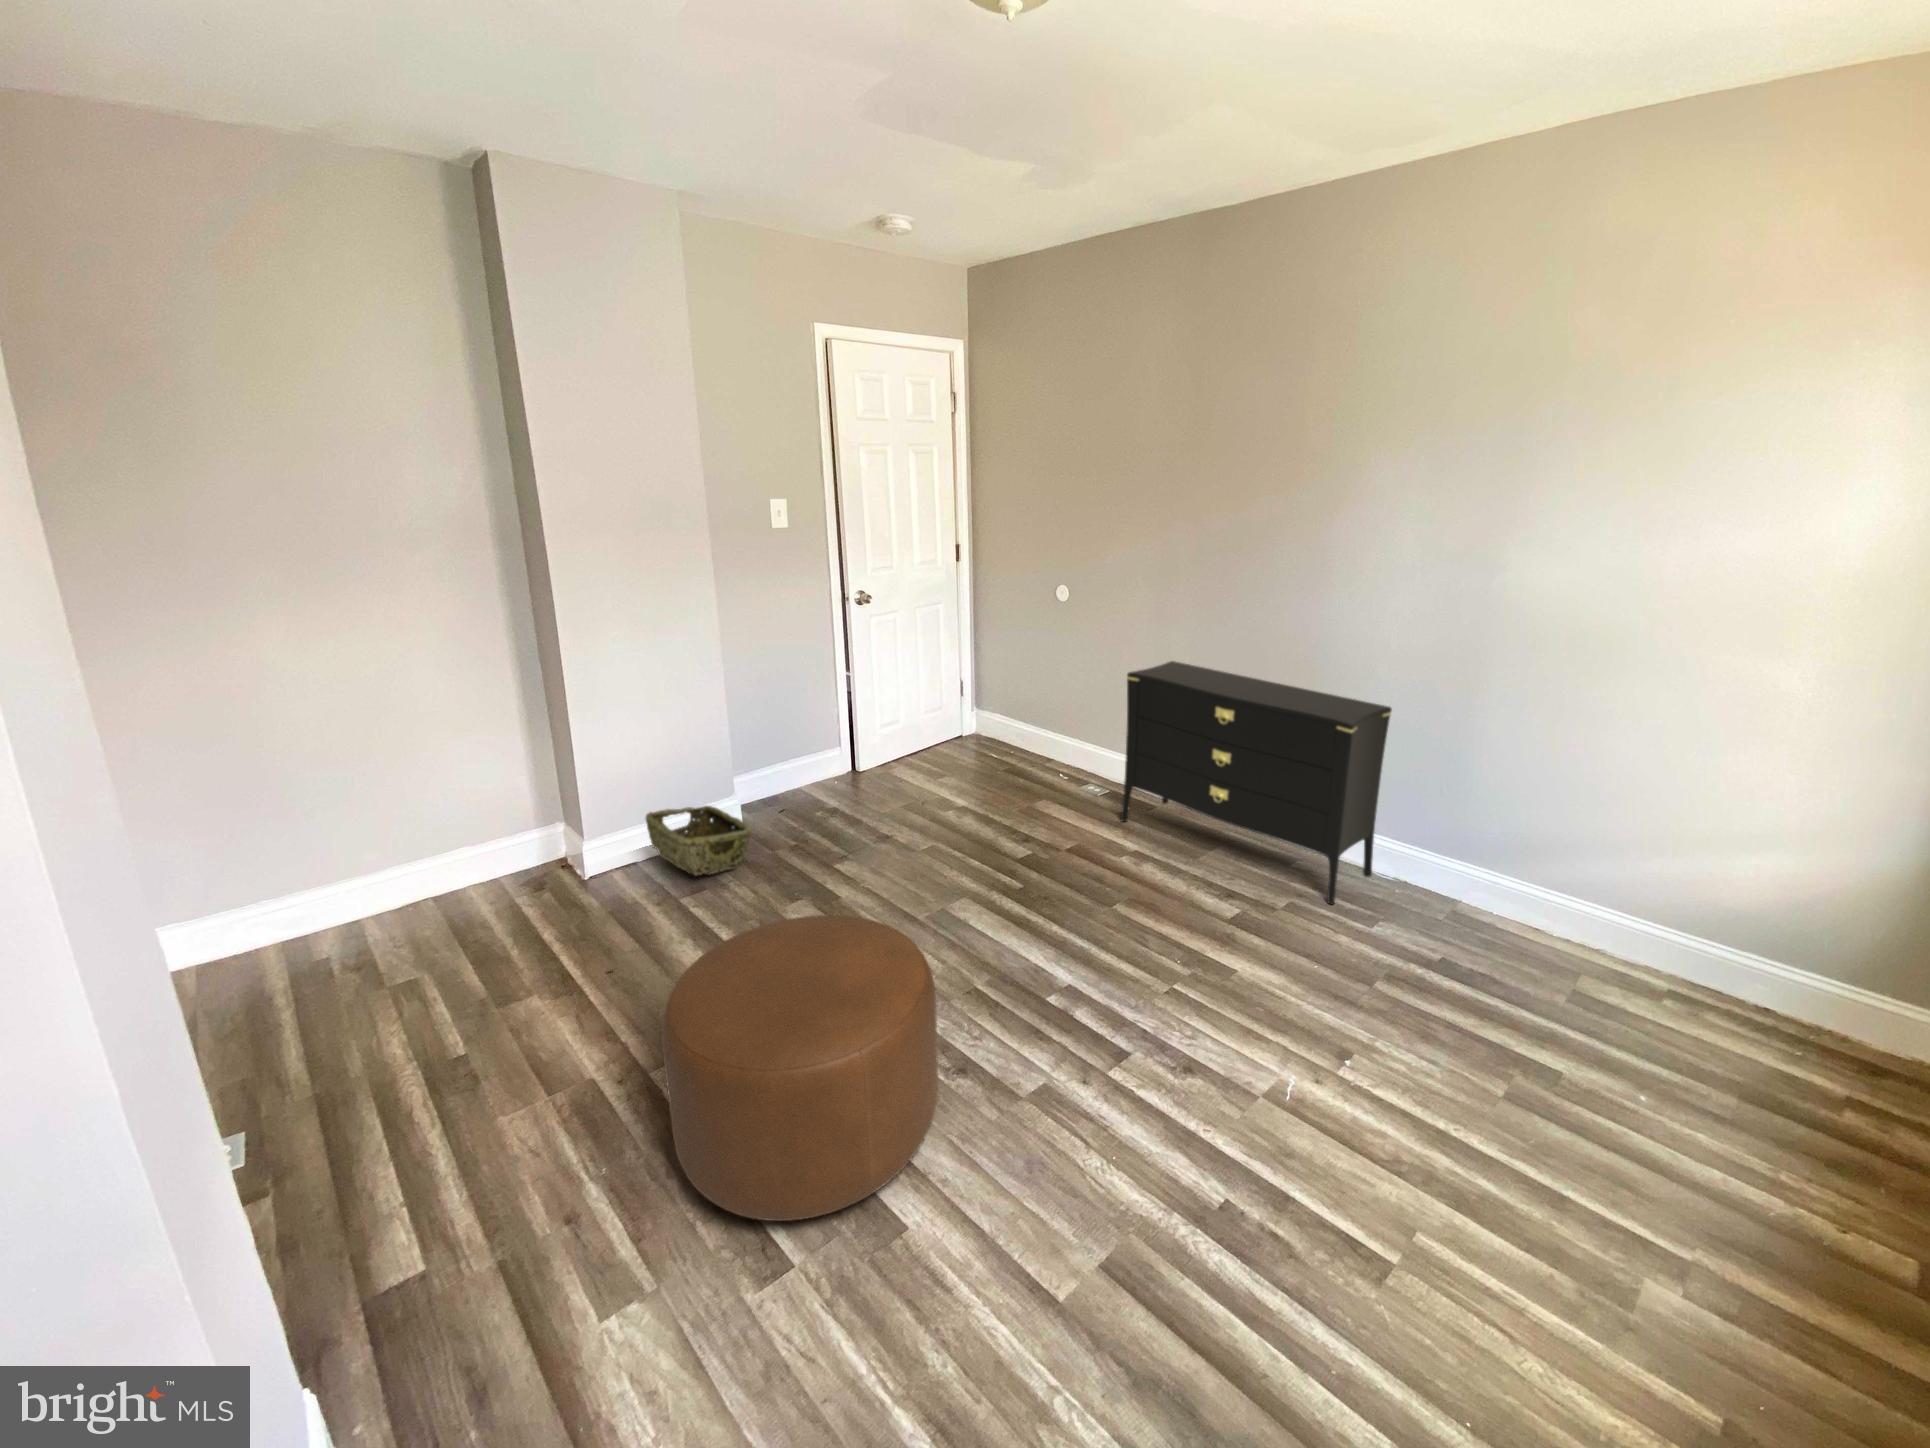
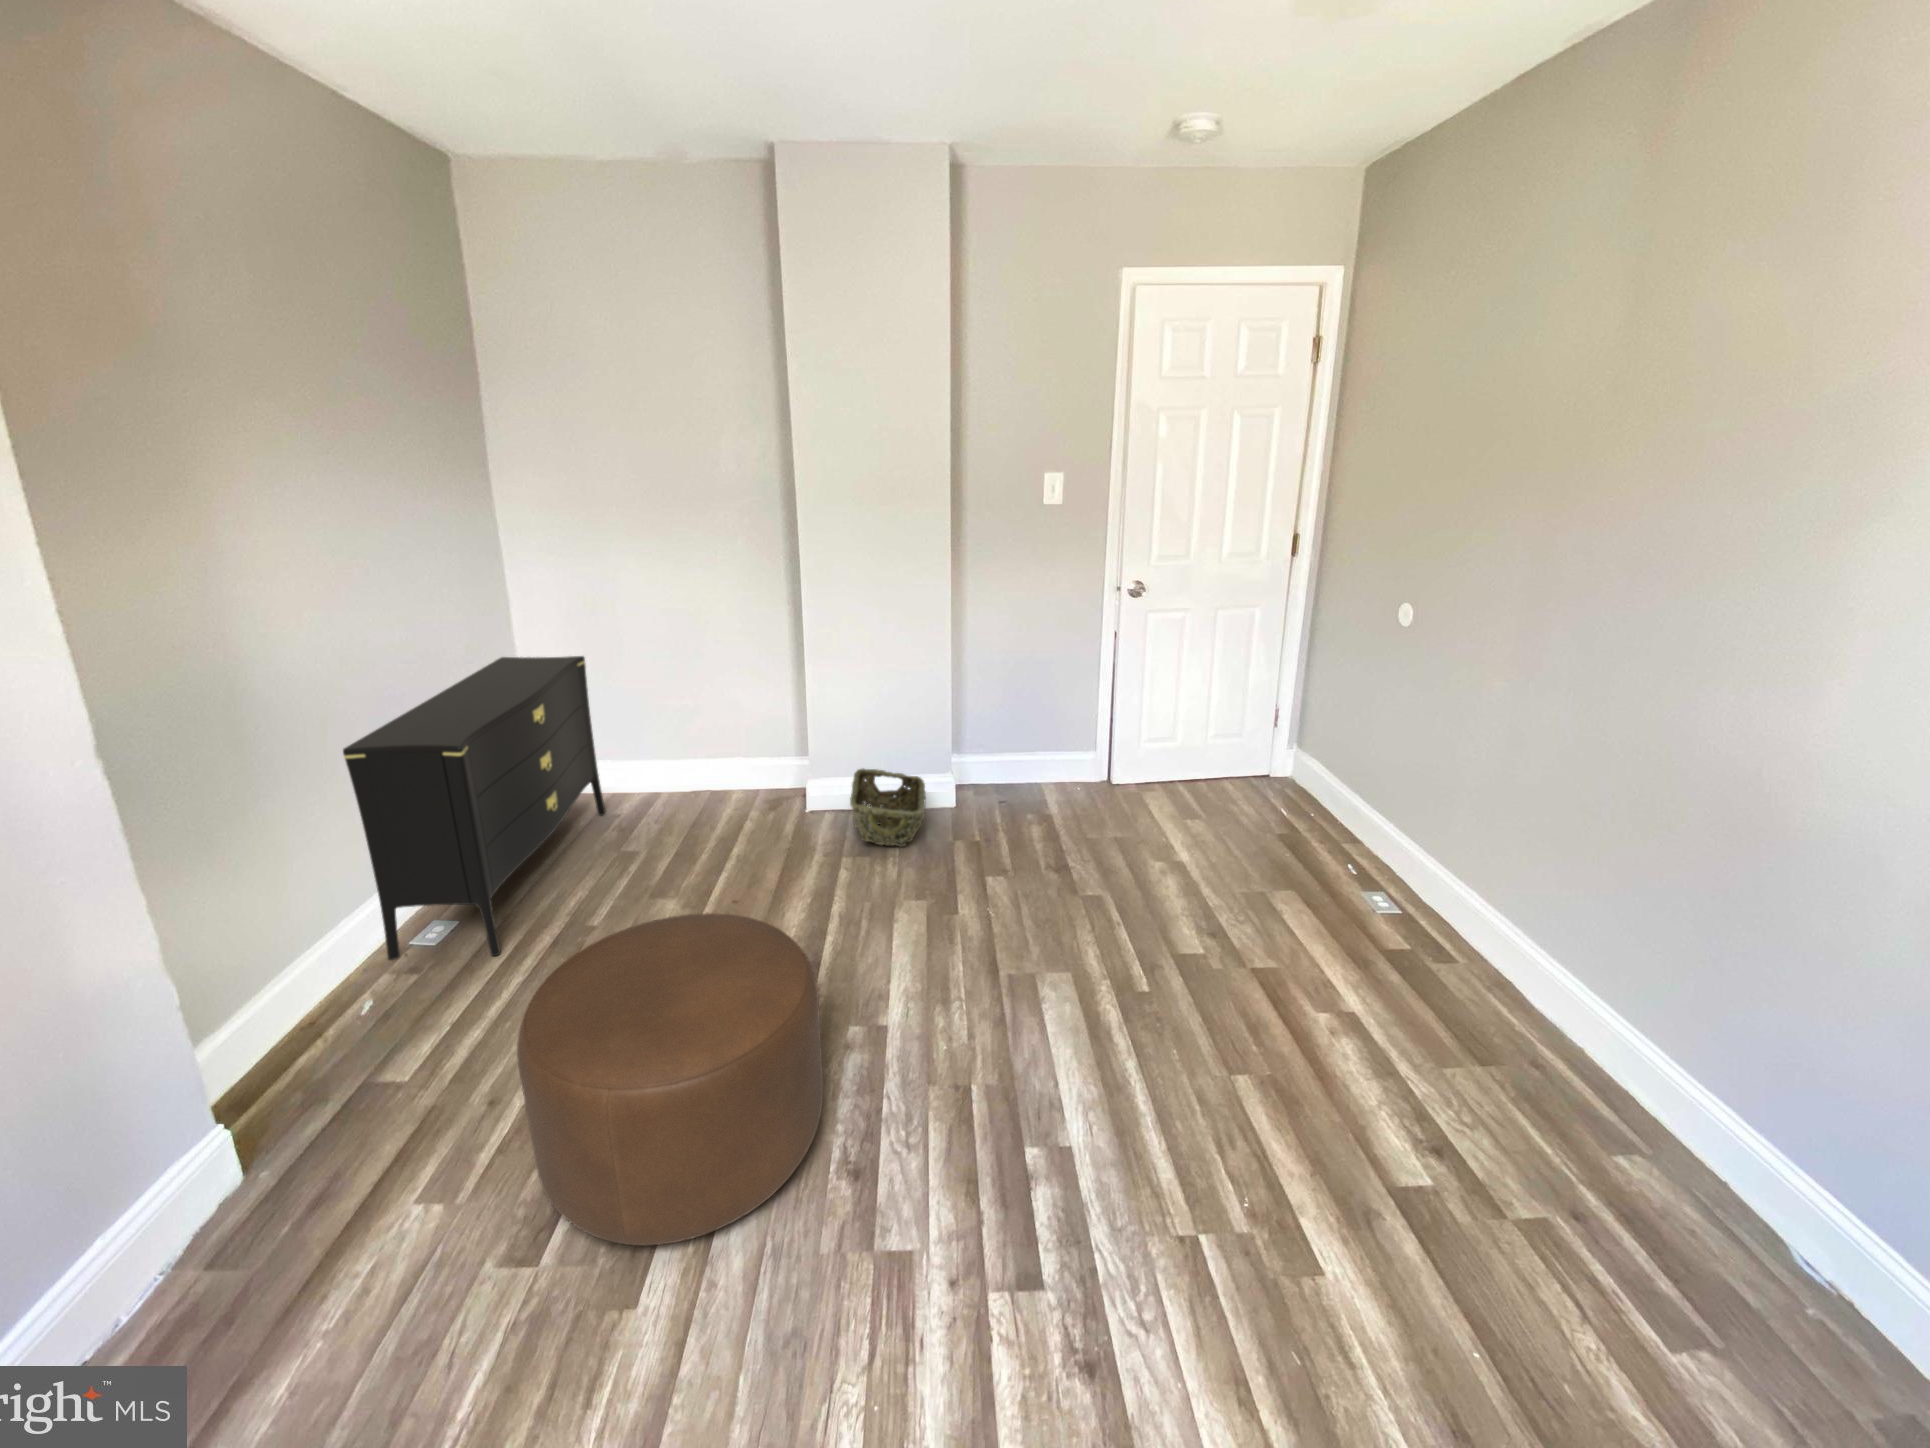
dresser: present [1121,661,1392,904] -> present [343,656,606,960]

